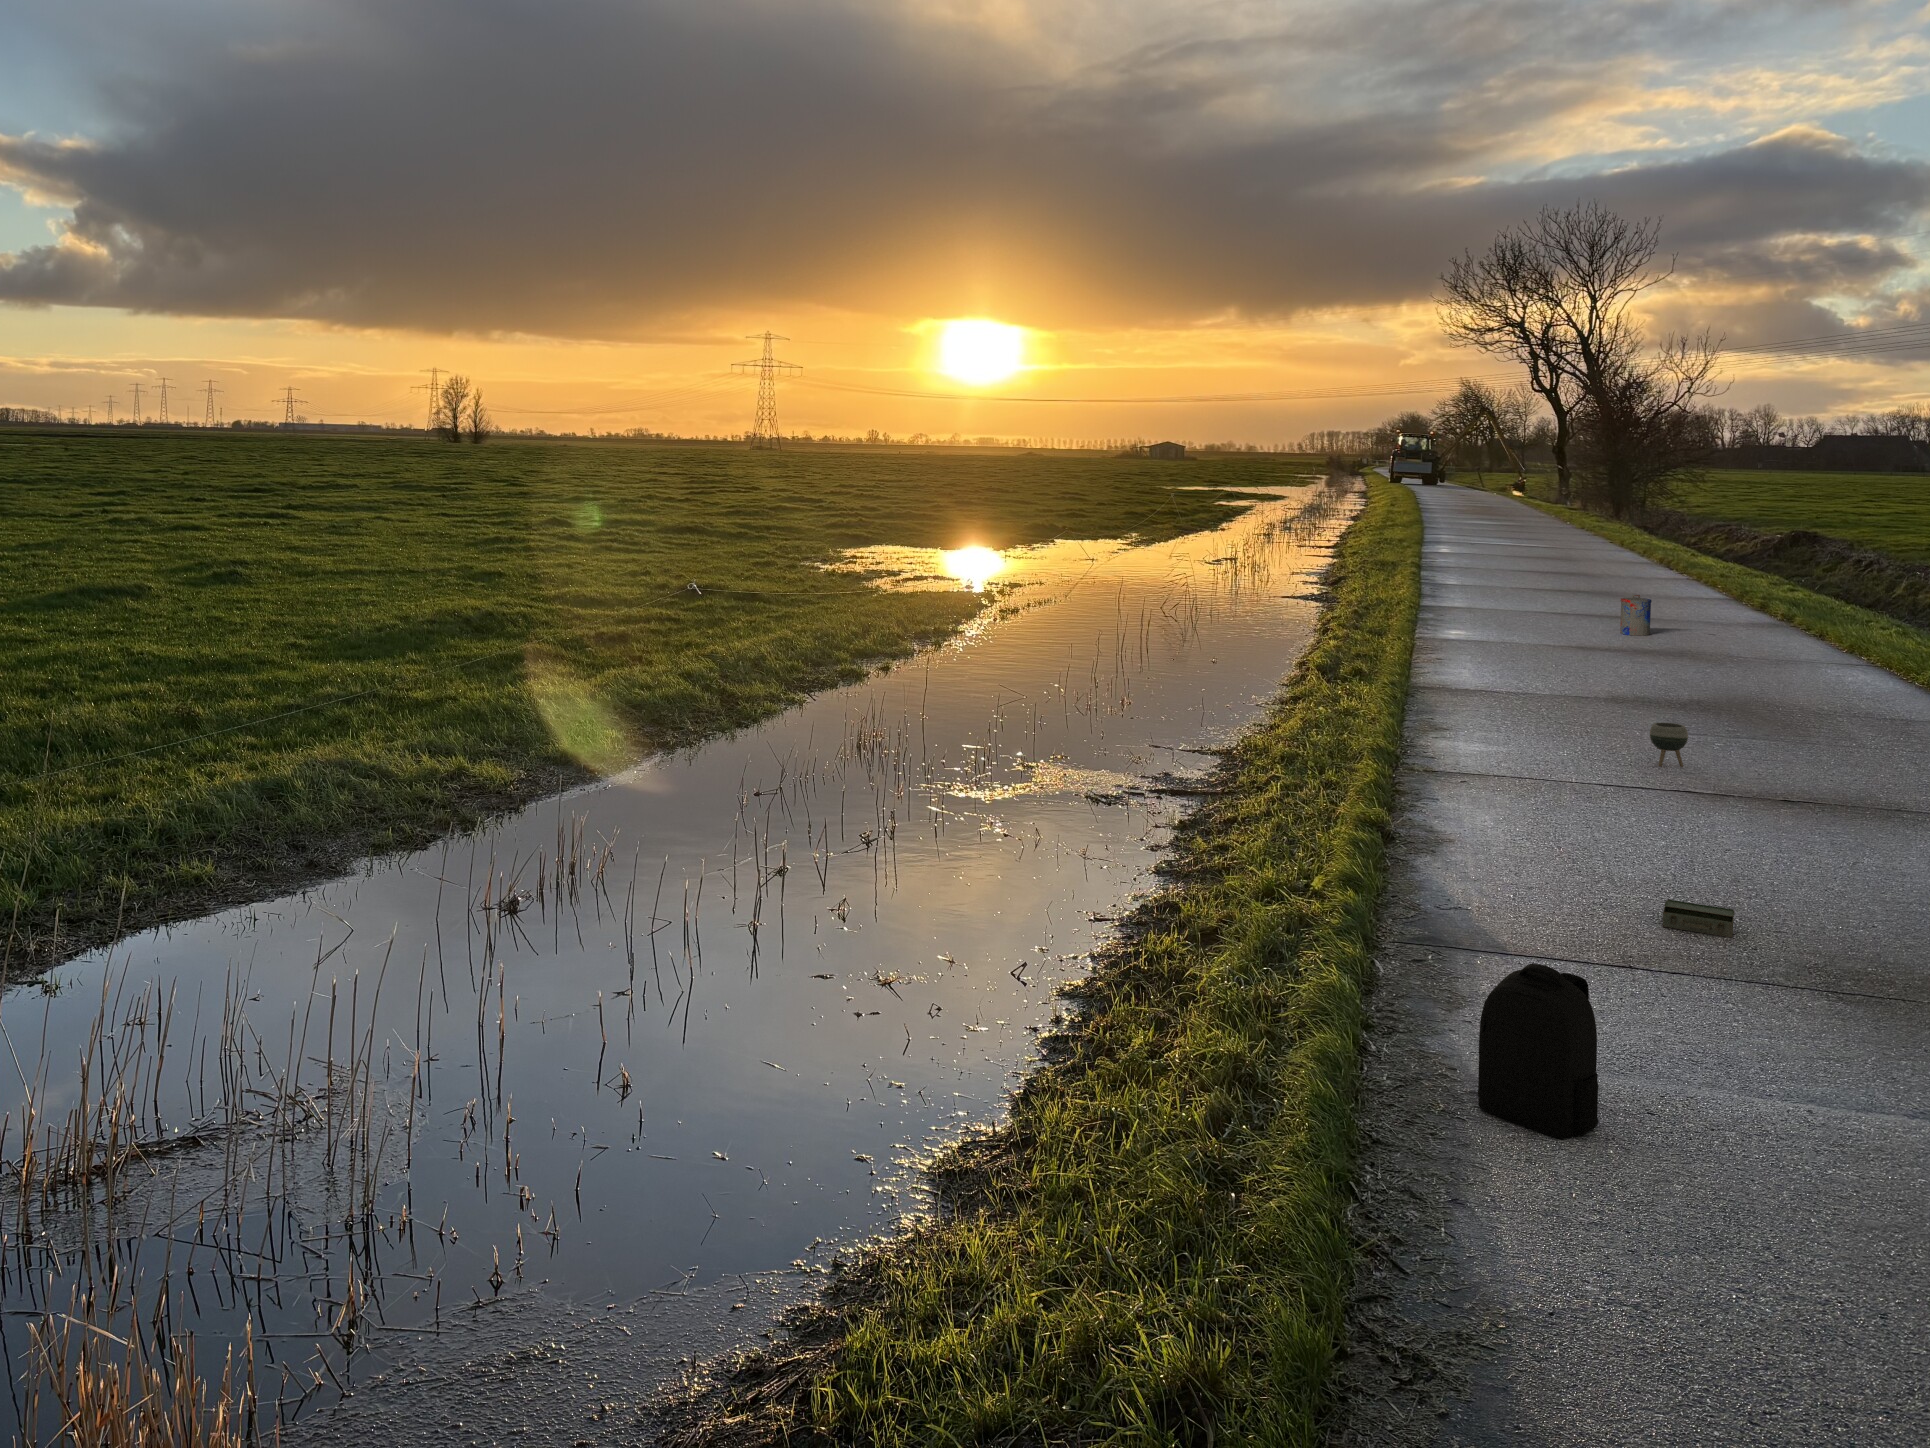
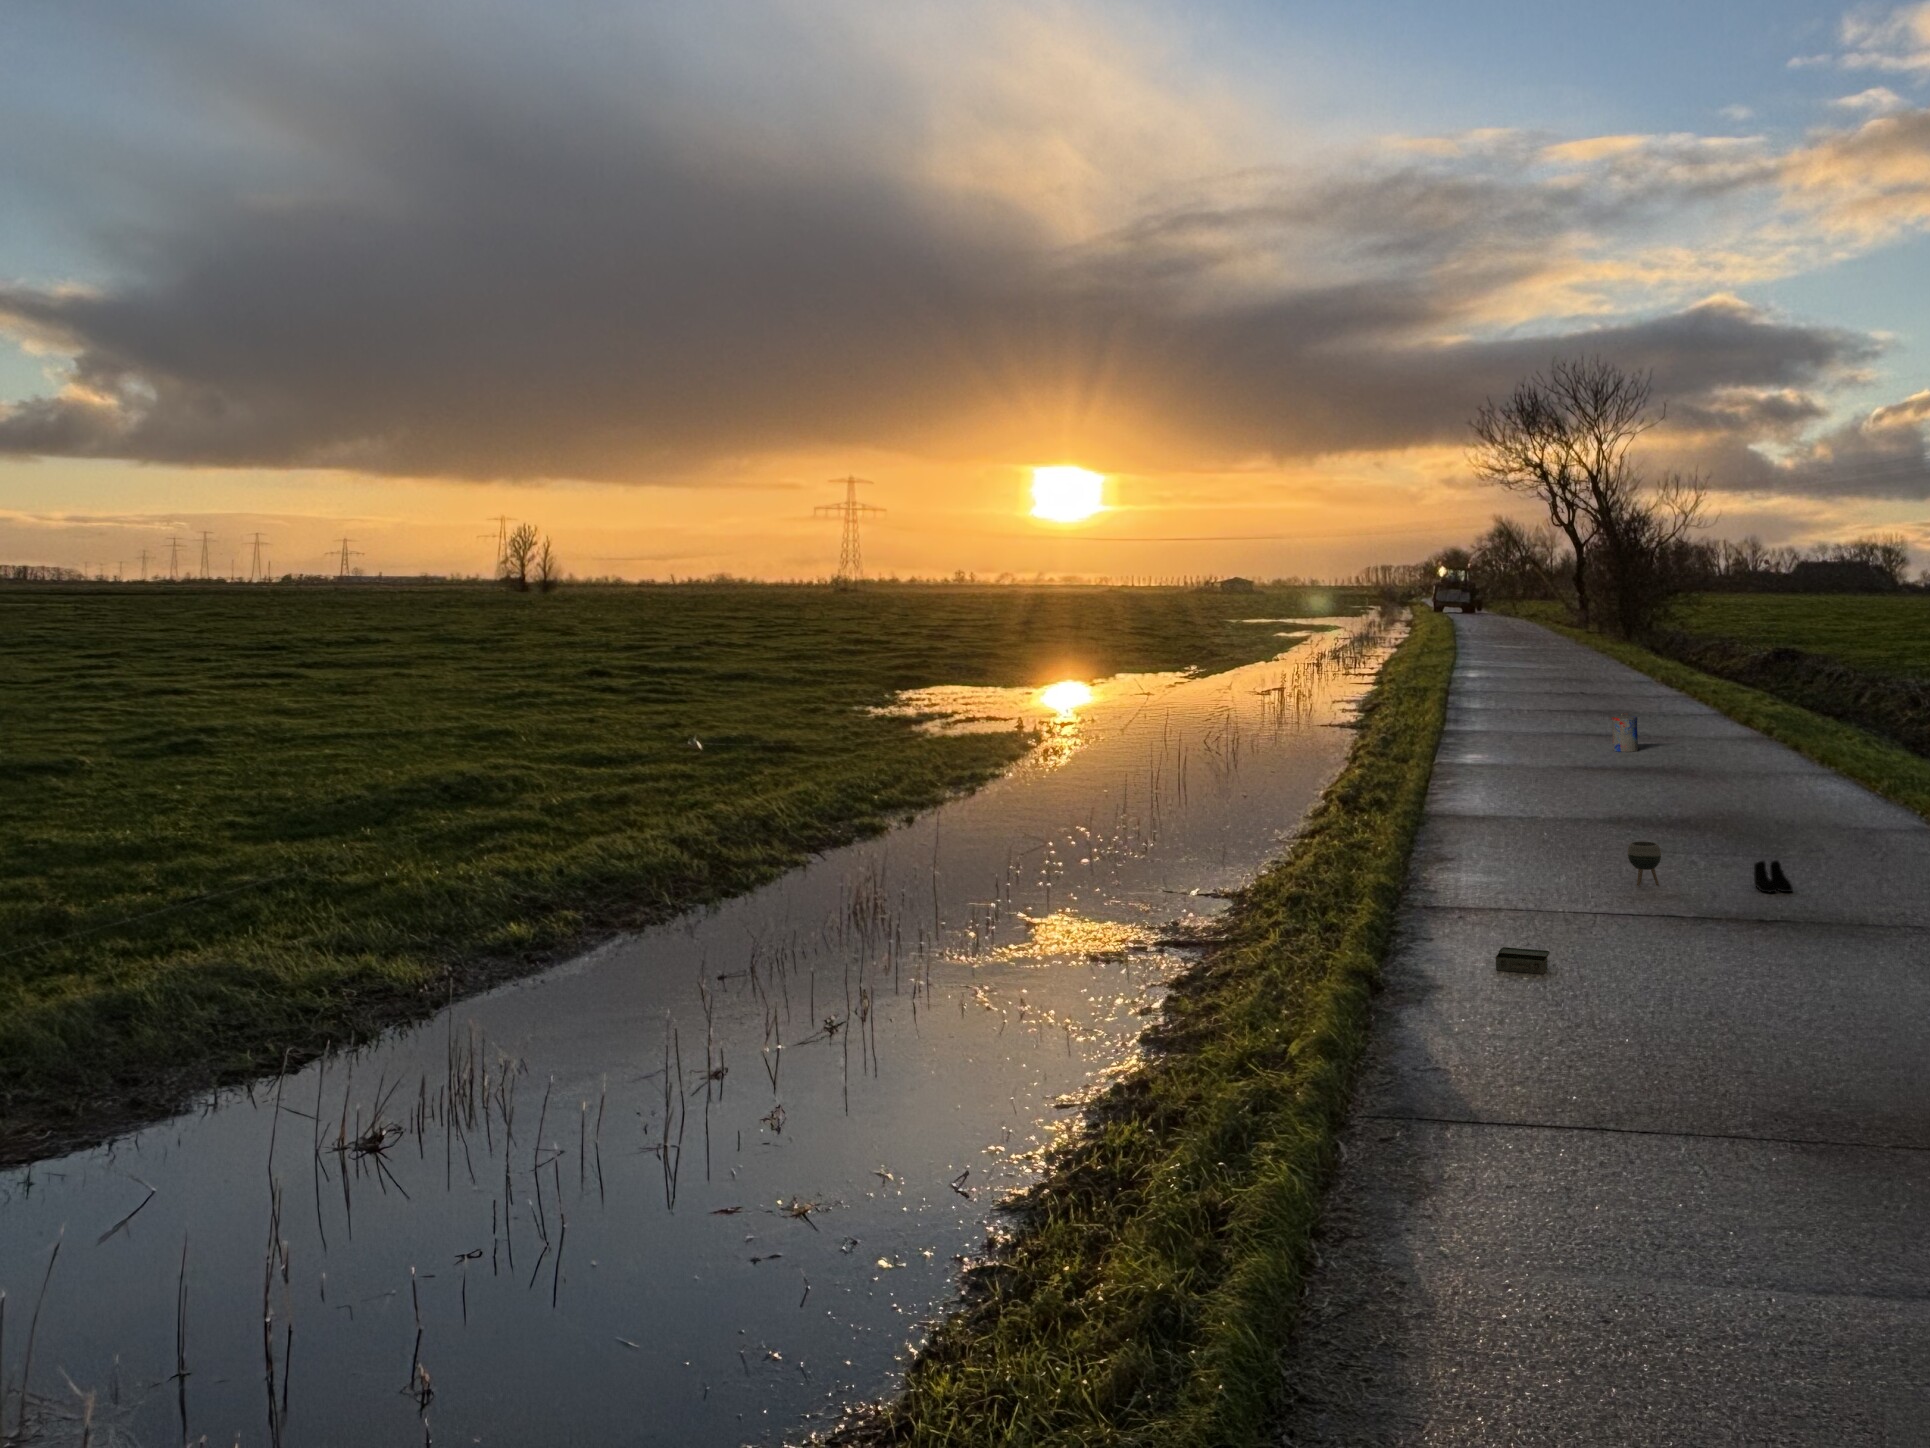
boots: none [1794,749,1839,782] -> present [1754,860,1793,892]
toolbox: present [1663,900,1735,937] -> present [1496,947,1550,974]
backpack: present [1478,964,1598,1139] -> none [1411,1163,1543,1387]

